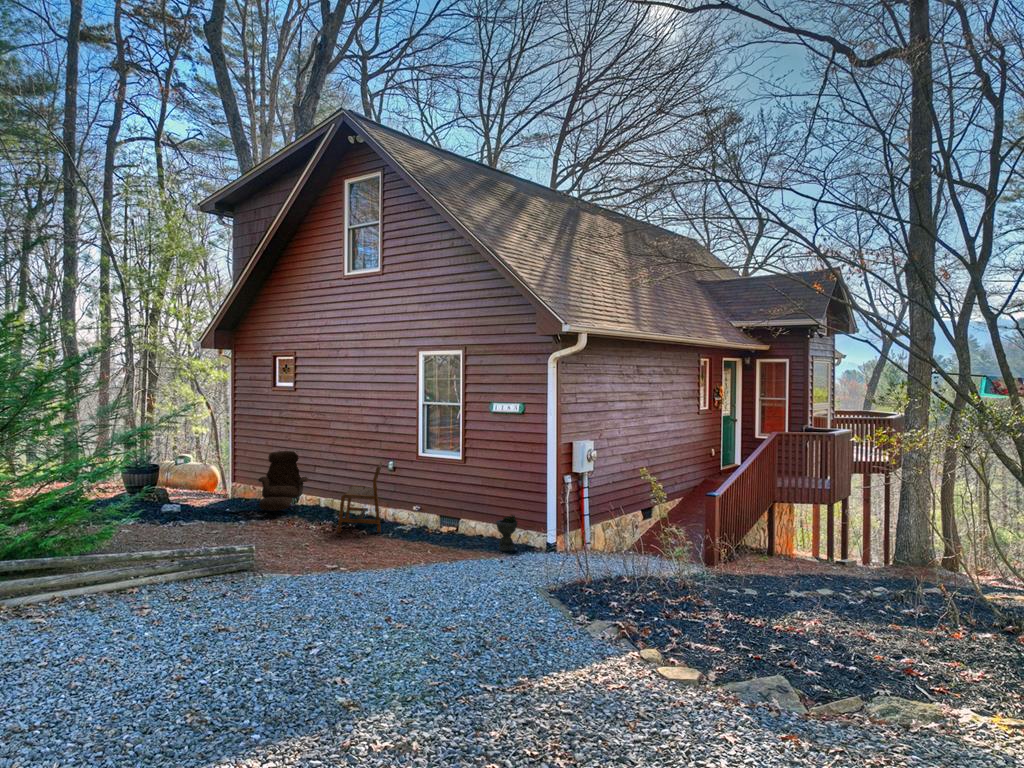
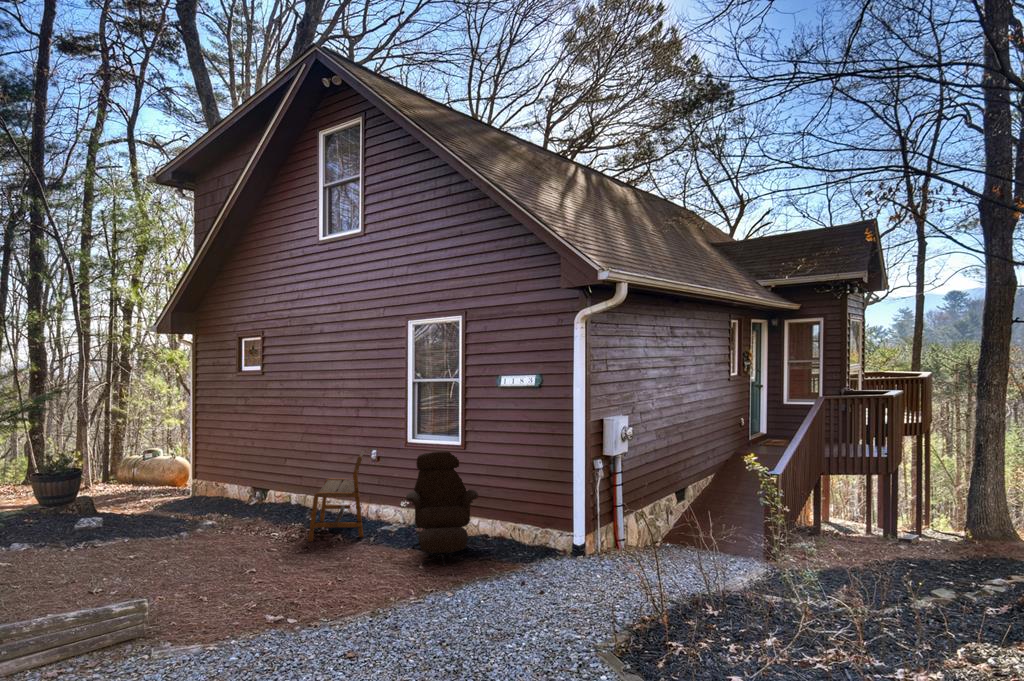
lounge chair: present [258,451,308,519] -> present [406,452,478,567]
planter: present [496,515,518,551] -> none [511,512,538,560]

